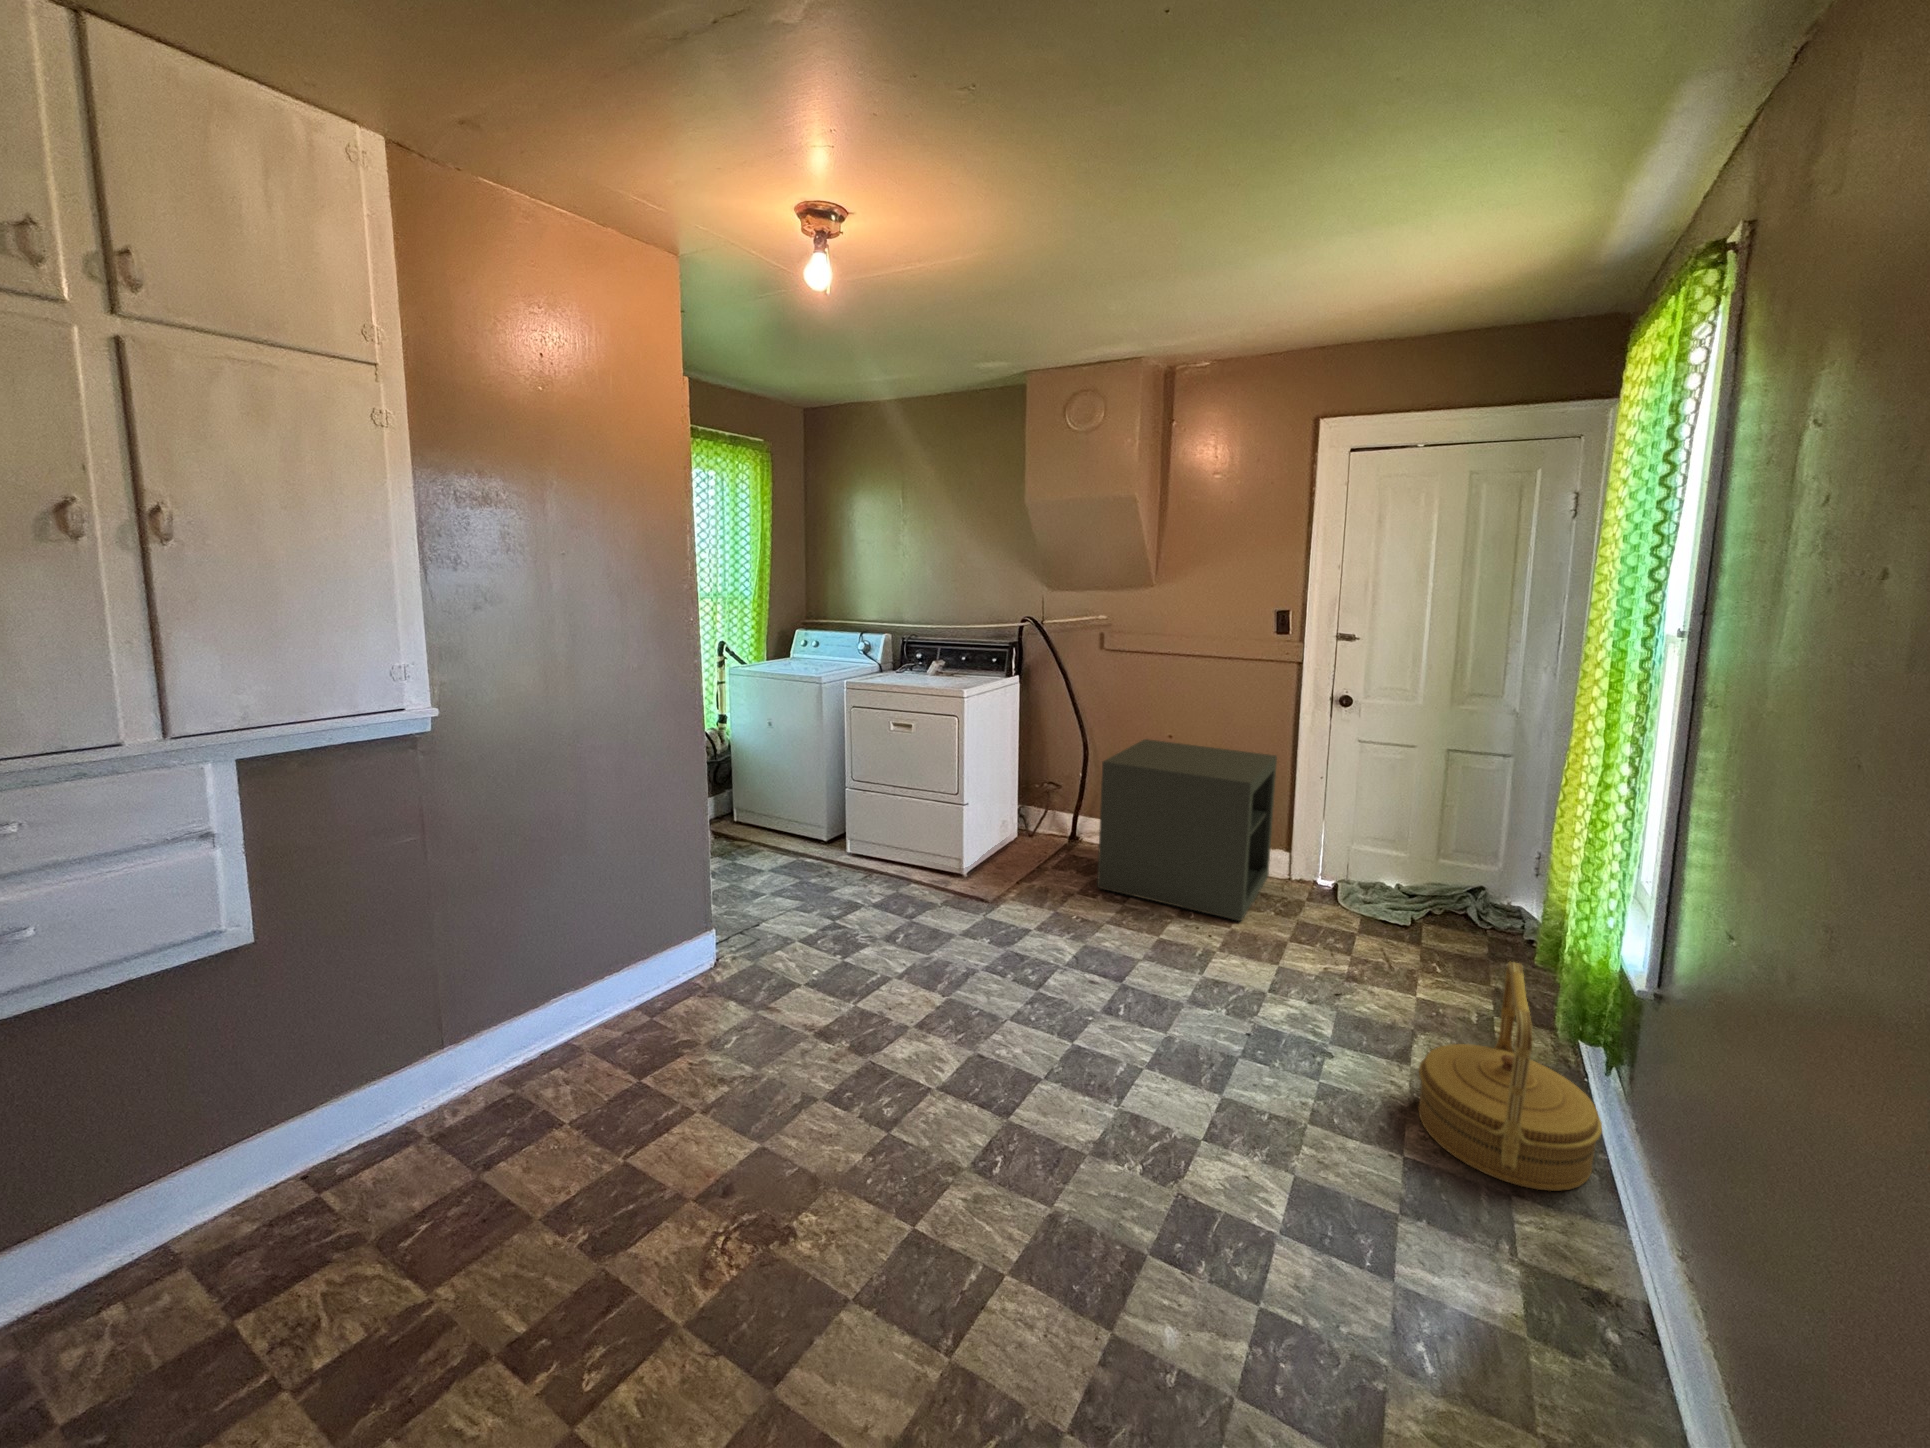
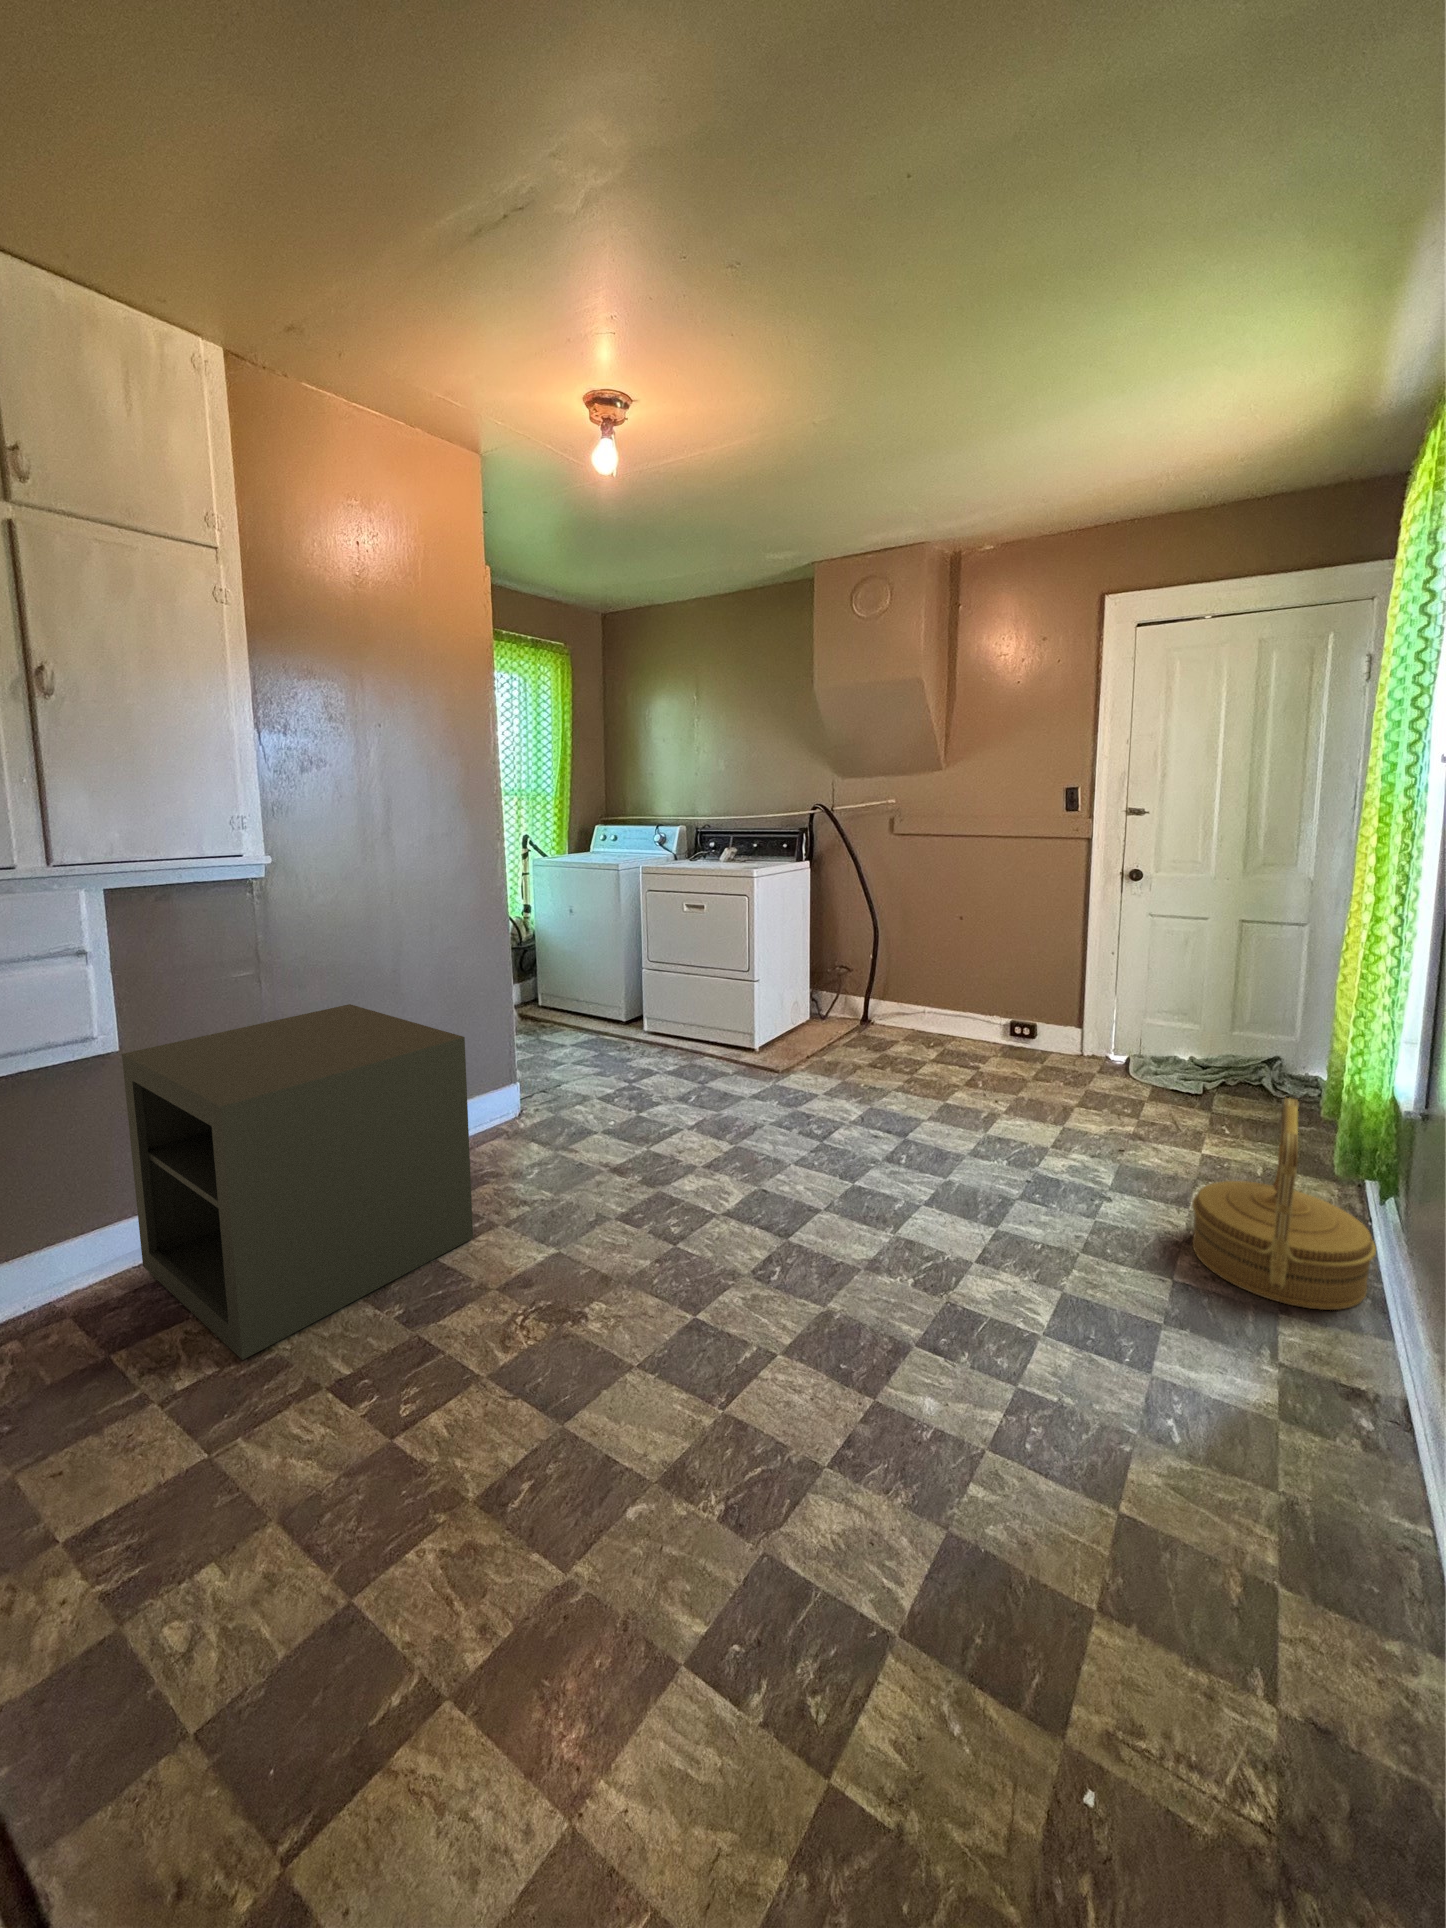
storage cabinet: present [1097,739,1277,921] -> present [122,1004,473,1360]

